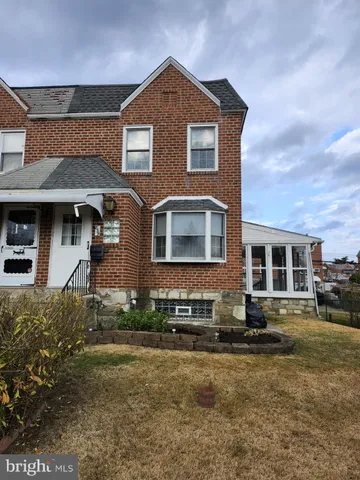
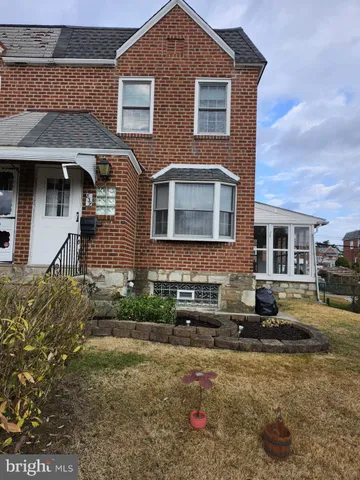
potted plant: none [149,355,174,393] -> present [182,369,217,429]

